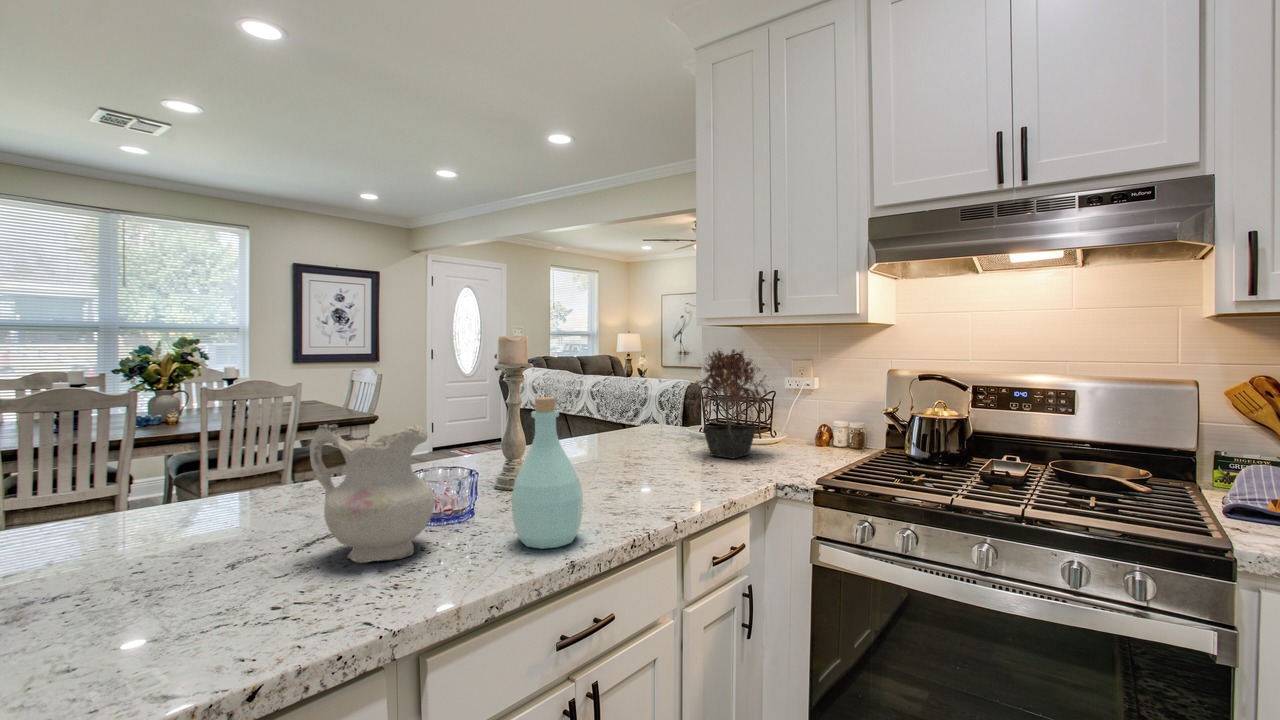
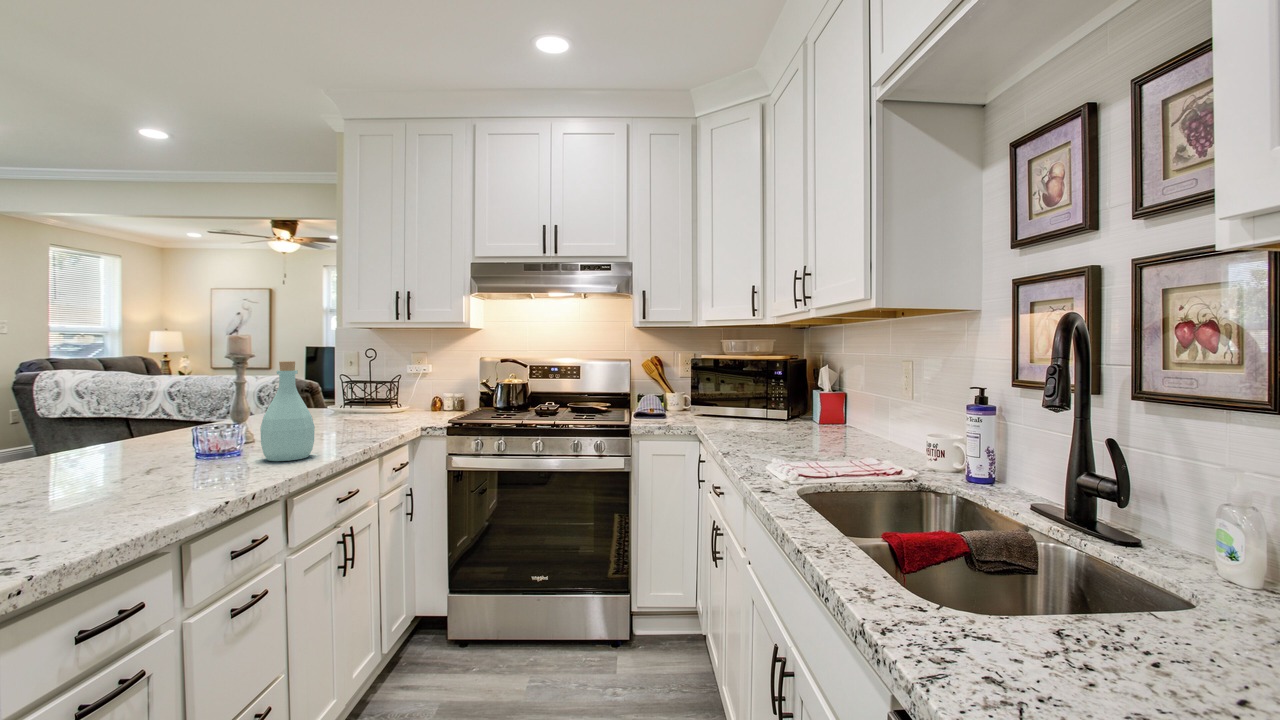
potted plant: present [689,349,766,459] -> none [342,339,410,418]
ceramic pitcher: present [310,424,434,562] -> none [75,379,196,482]

